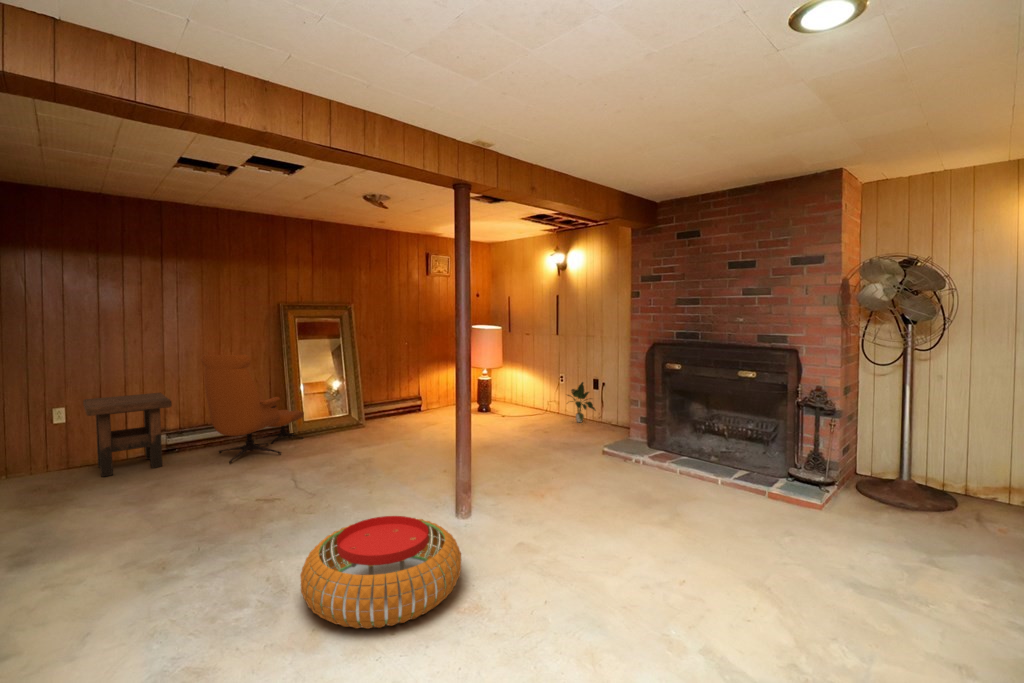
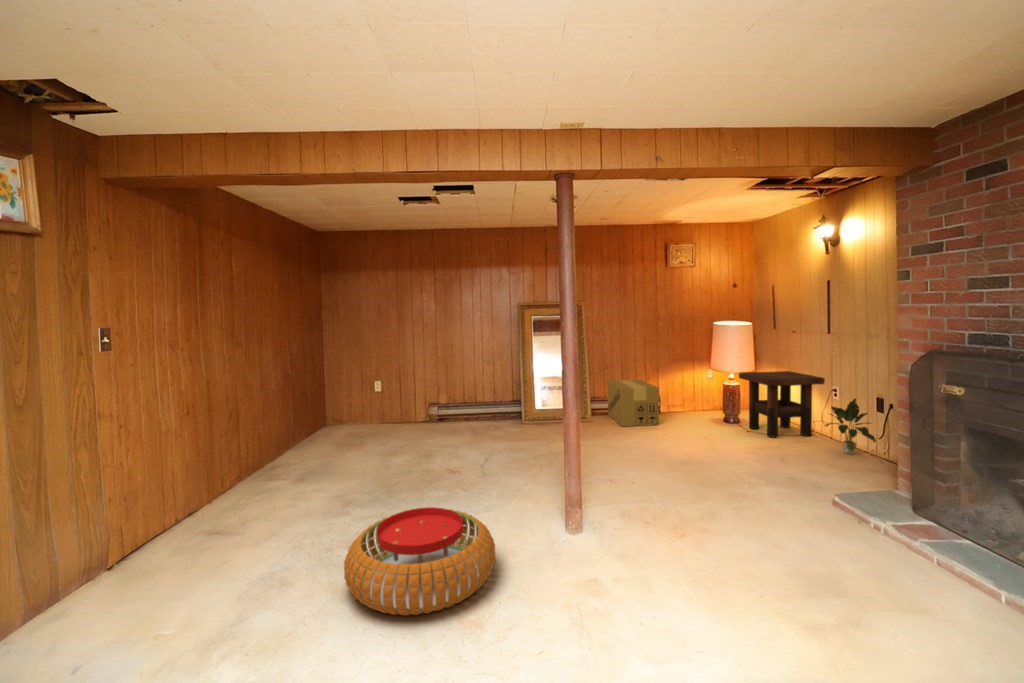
lounge chair: present [201,354,304,463] -> none [442,348,534,437]
cardboard box: none [375,381,434,427] -> present [607,380,659,426]
side table: present [83,393,172,477] -> present [739,371,825,437]

